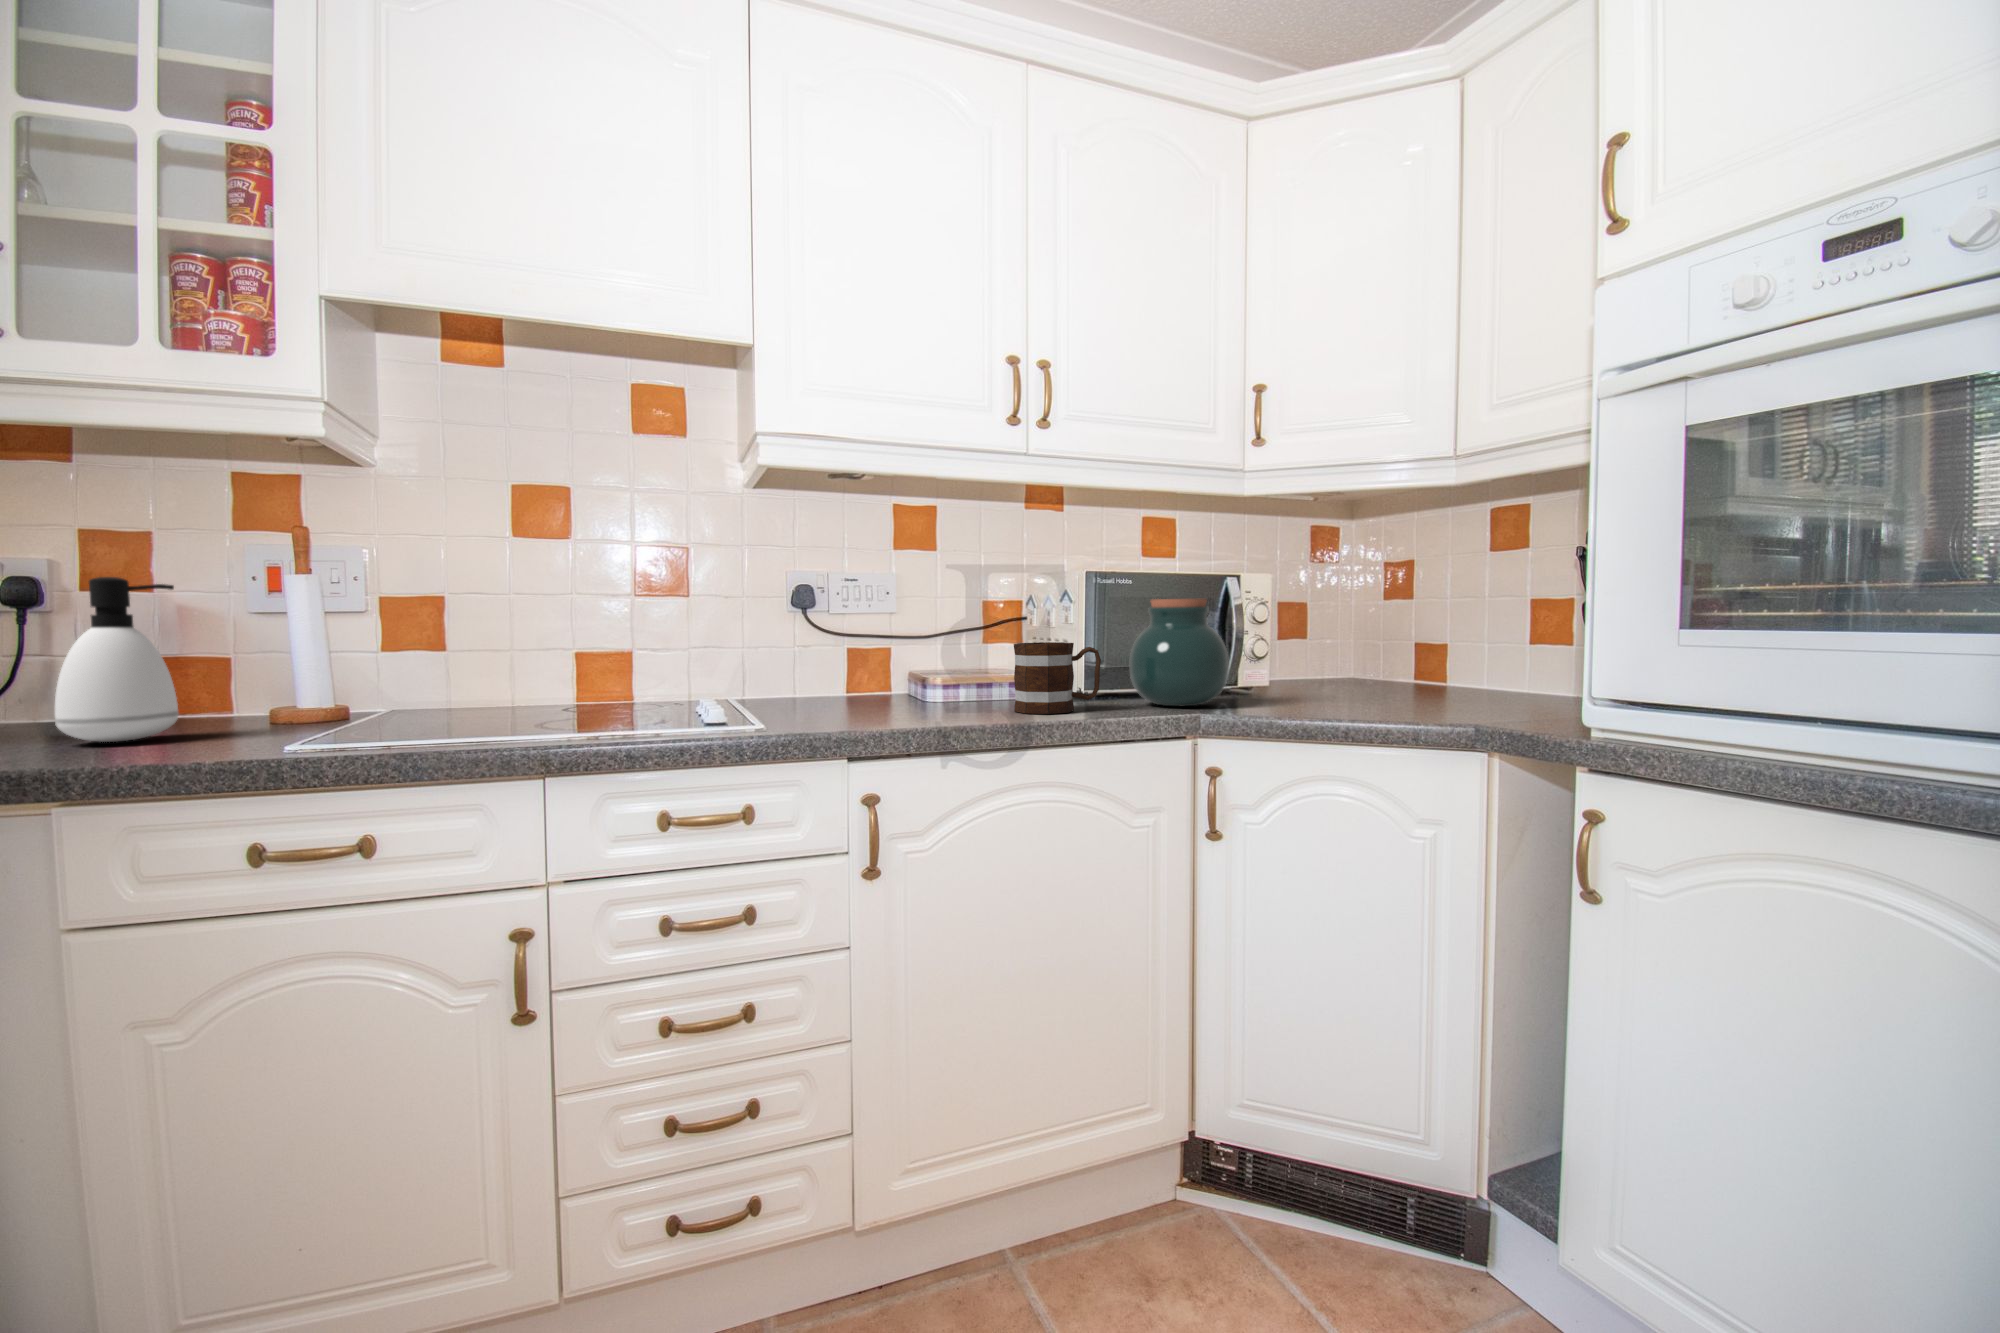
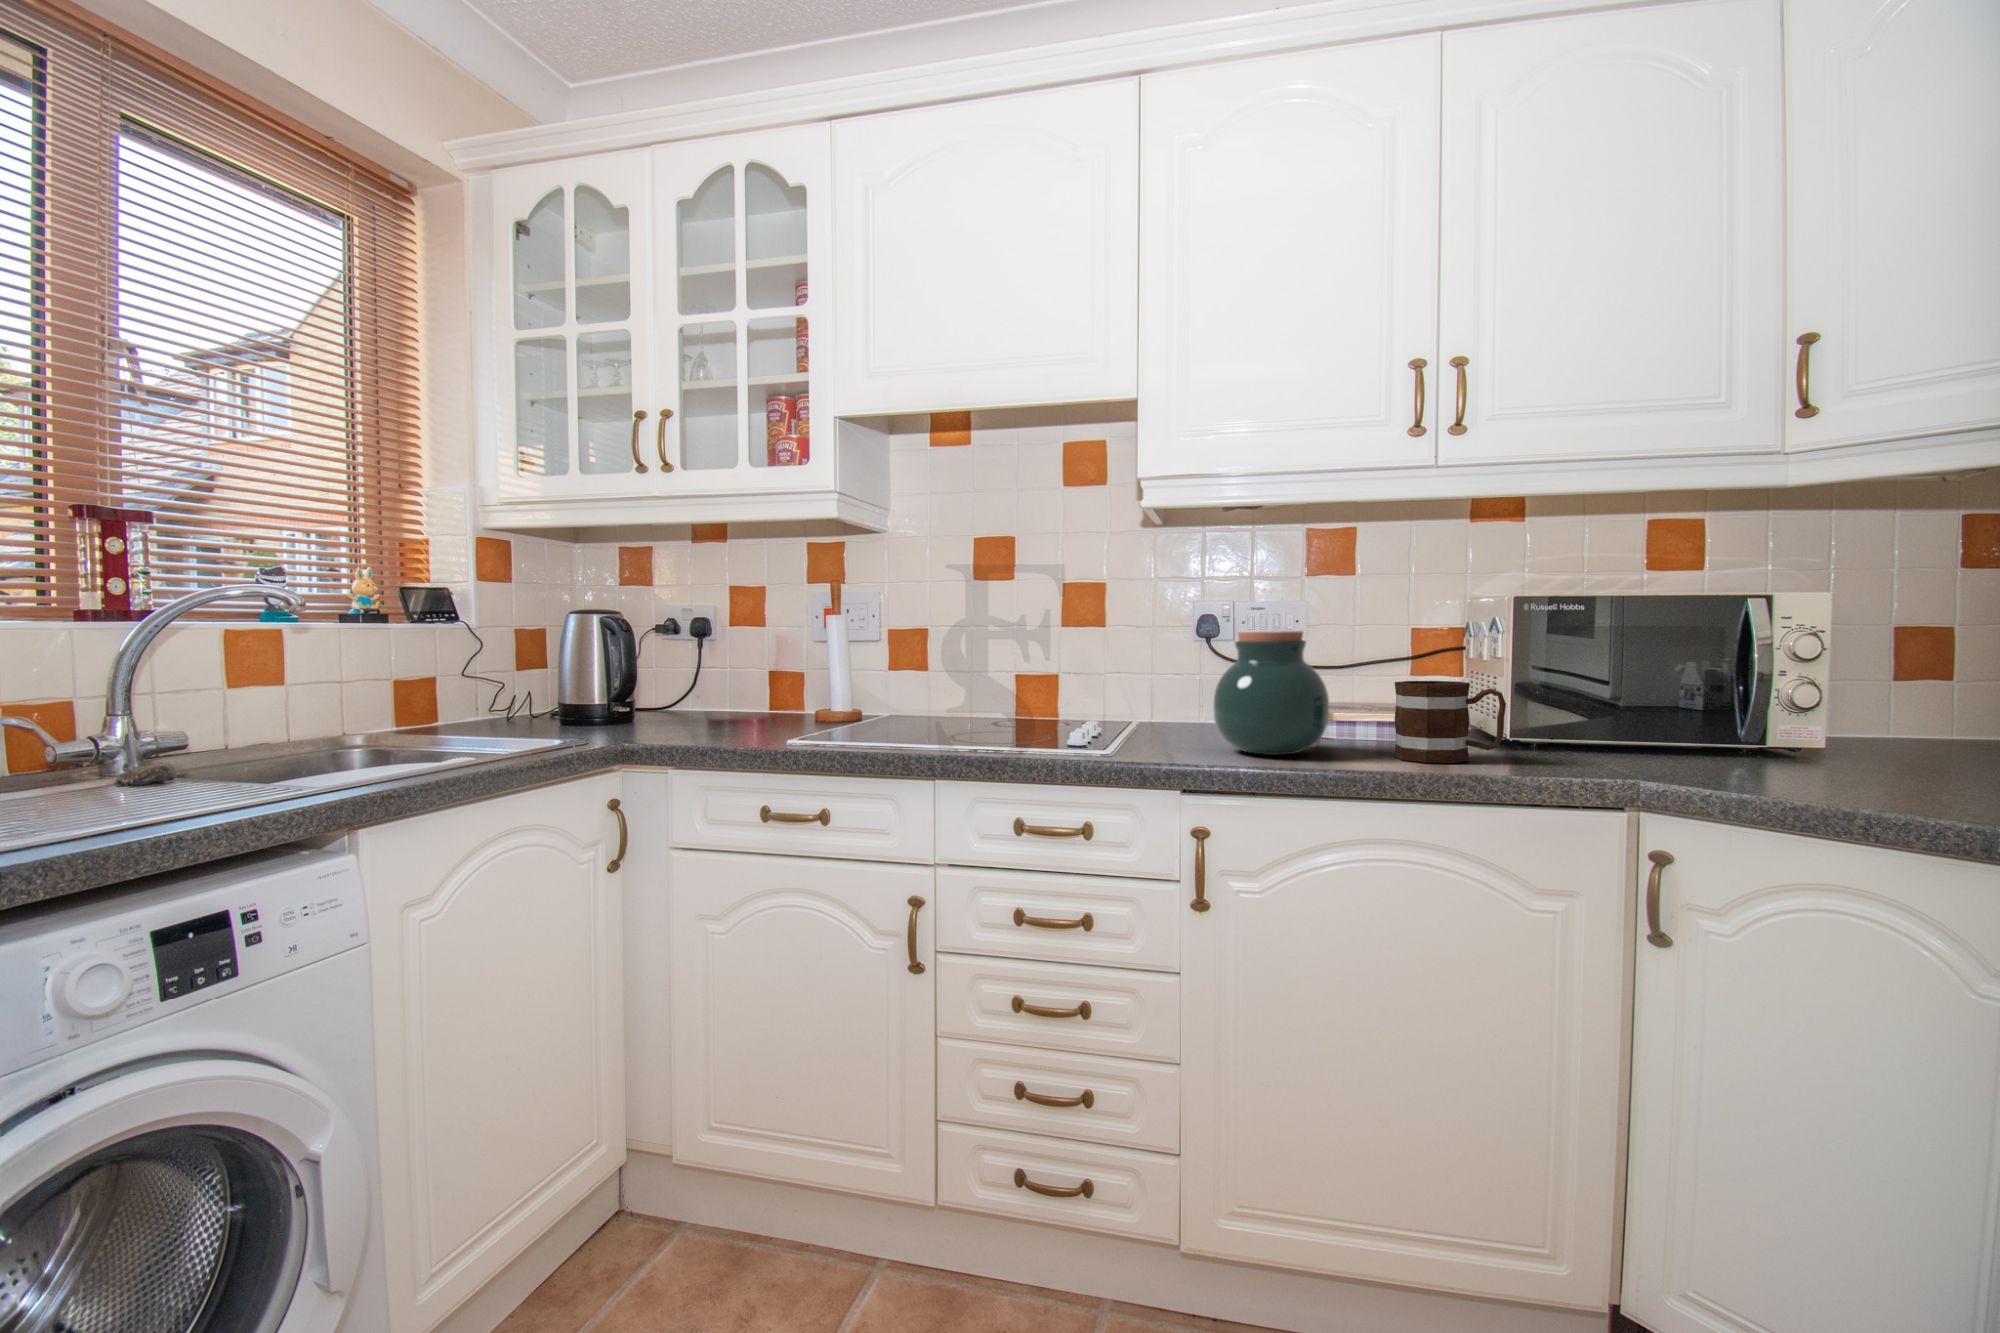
soap dispenser: present [55,577,179,742] -> none [696,622,756,729]
jar: present [1130,599,1229,706] -> present [1214,631,1329,755]

